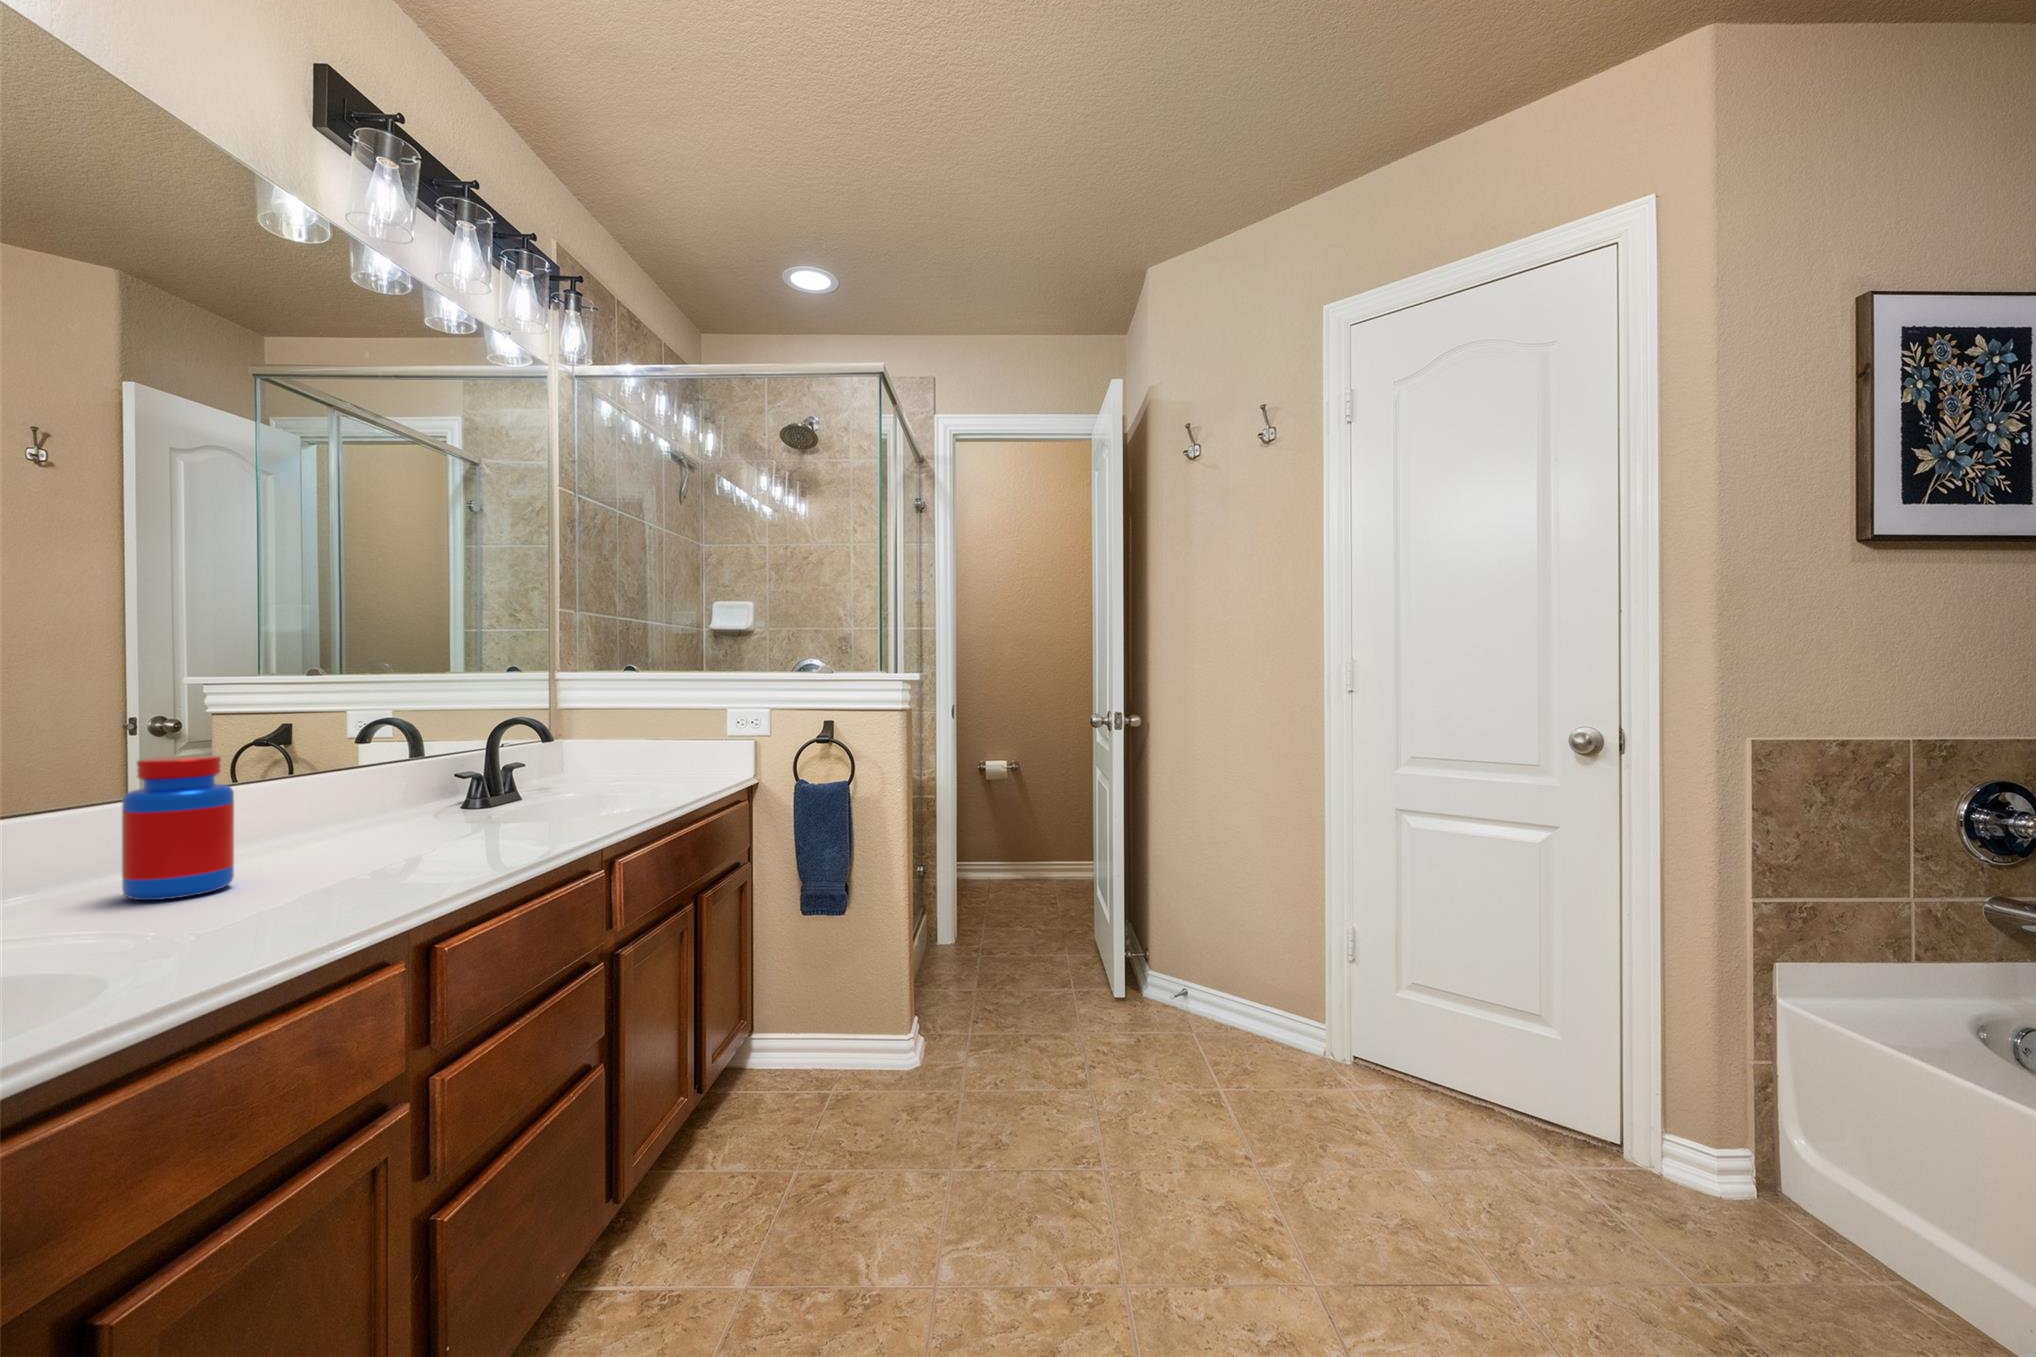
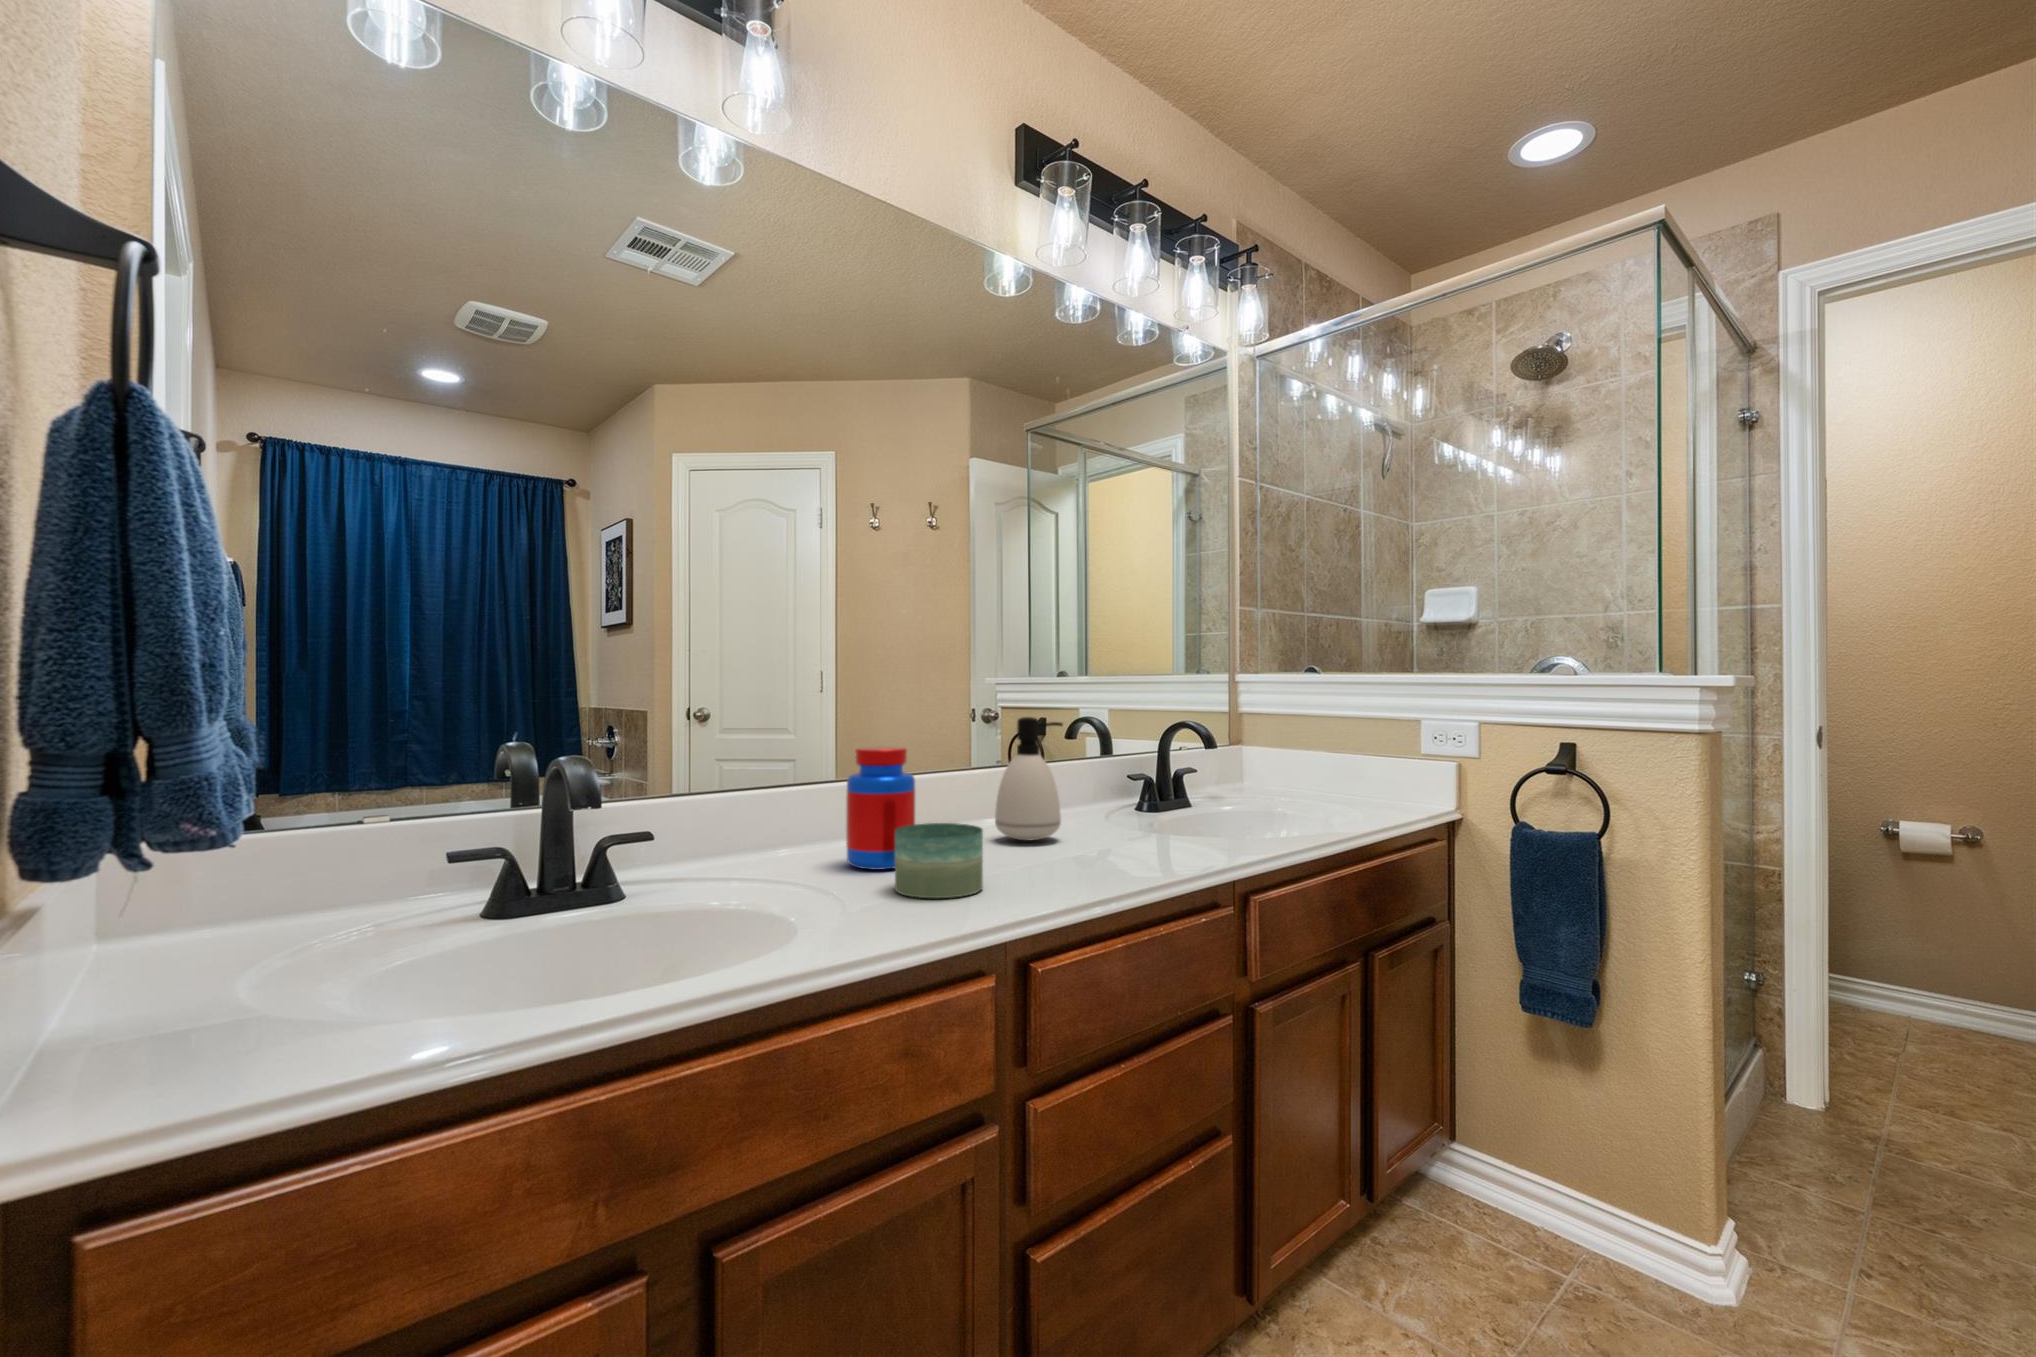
soap dispenser: none [318,716,408,845] -> present [995,717,1063,840]
candle: none [238,829,359,911] -> present [895,823,983,898]

